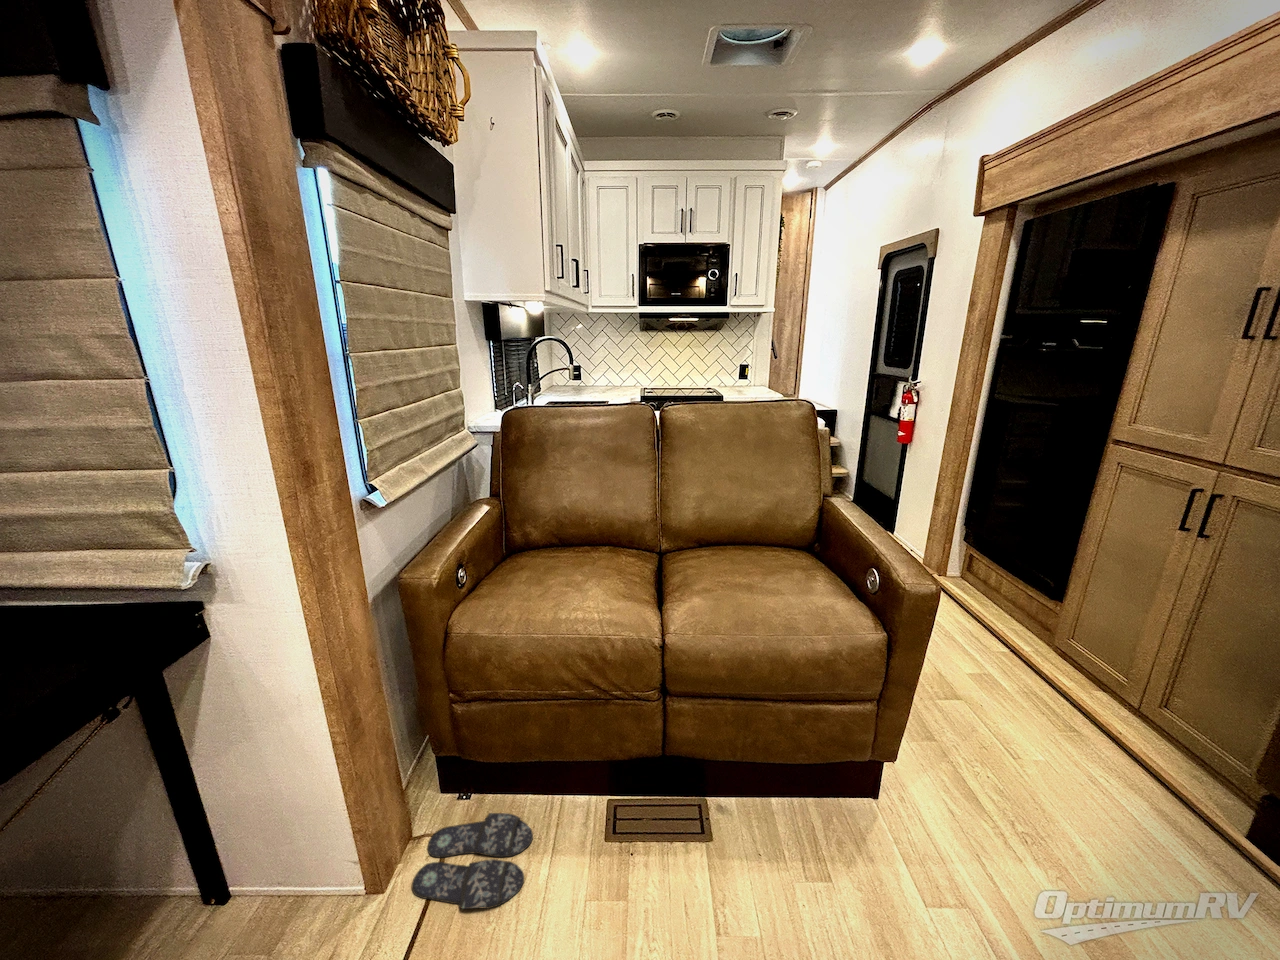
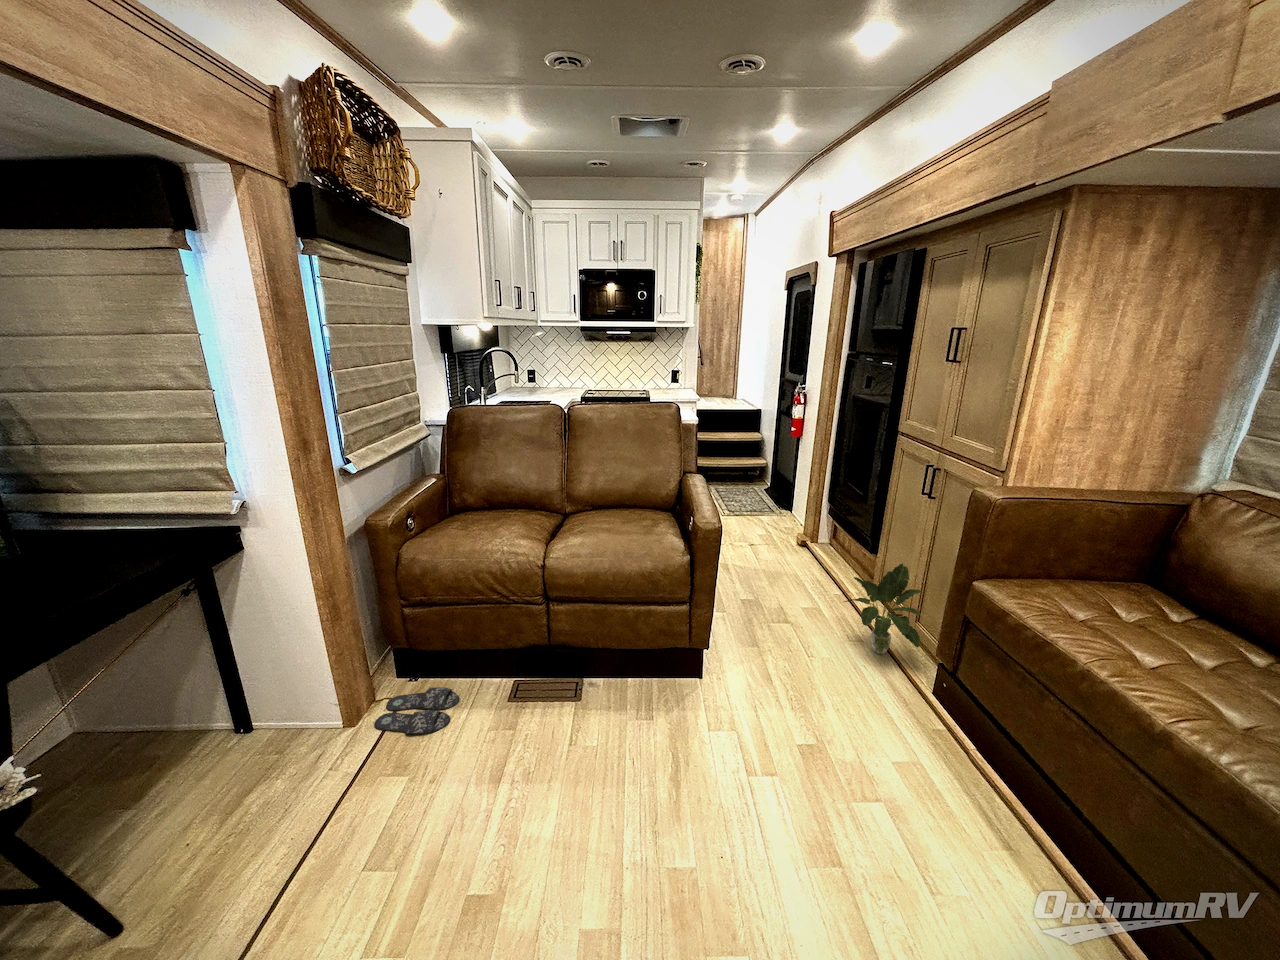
potted plant: none [1053,631,1199,759] -> present [844,564,921,654]

